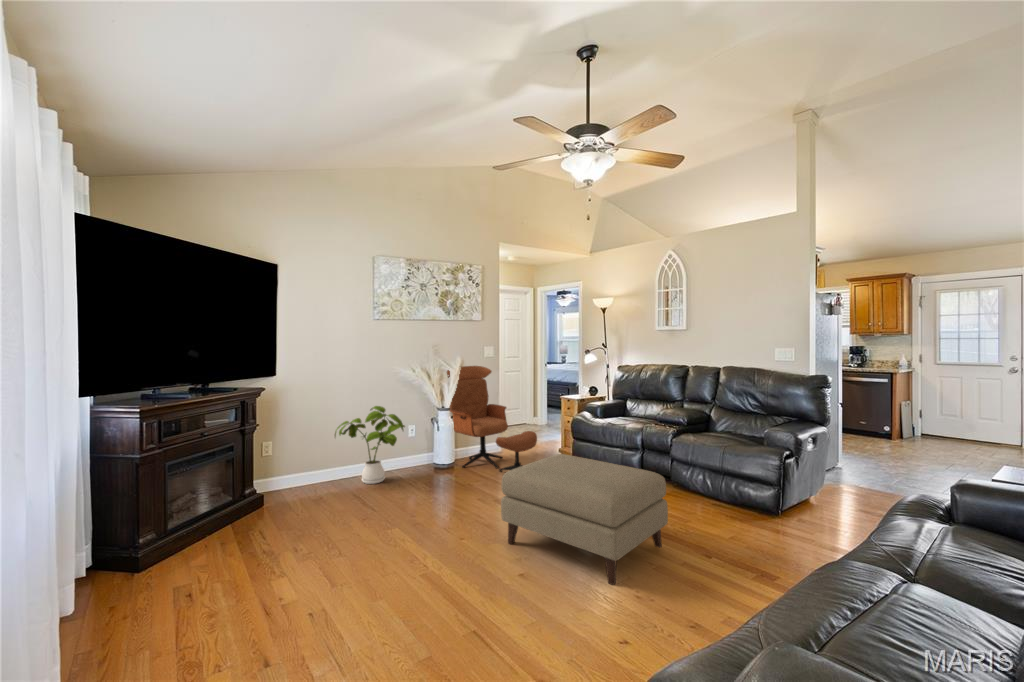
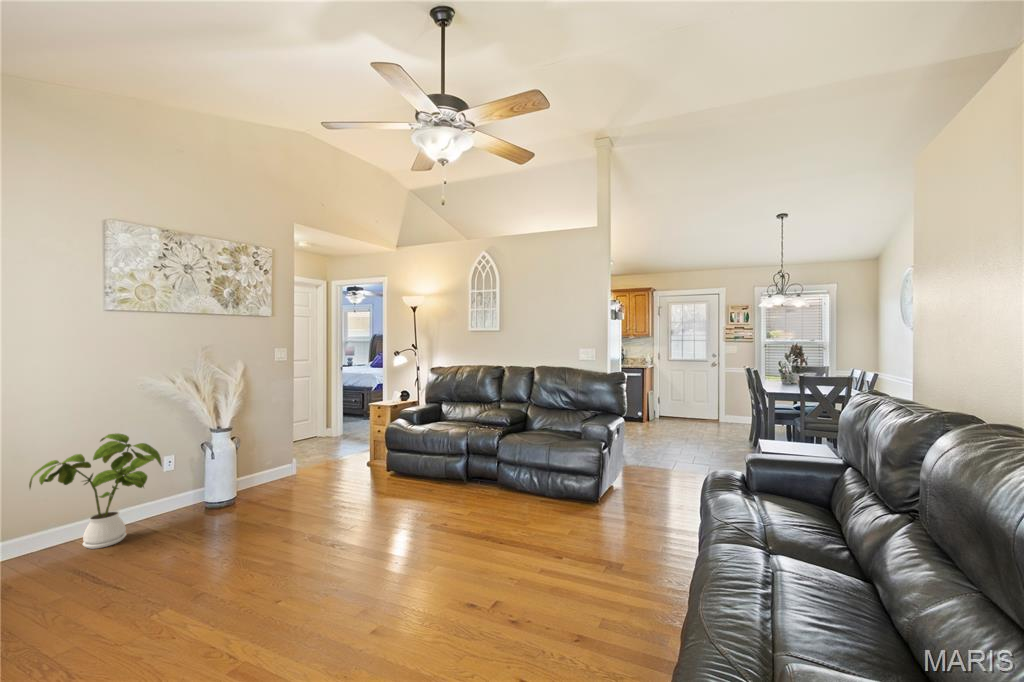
lounge chair: present [447,366,537,471] -> none [224,372,352,510]
ottoman: present [501,454,668,585] -> none [330,472,520,617]

